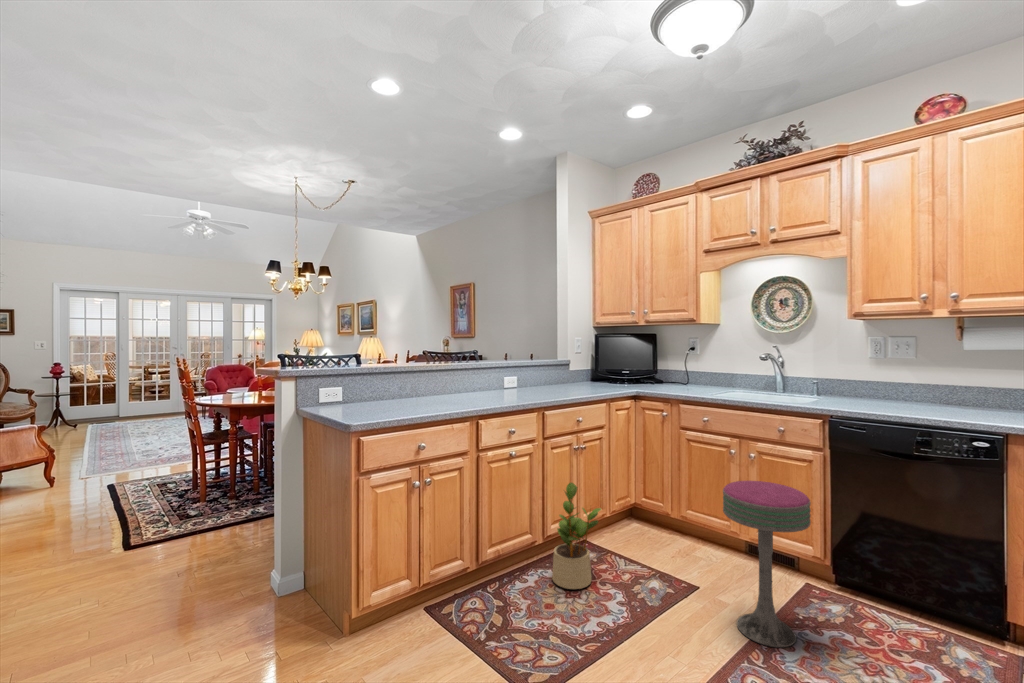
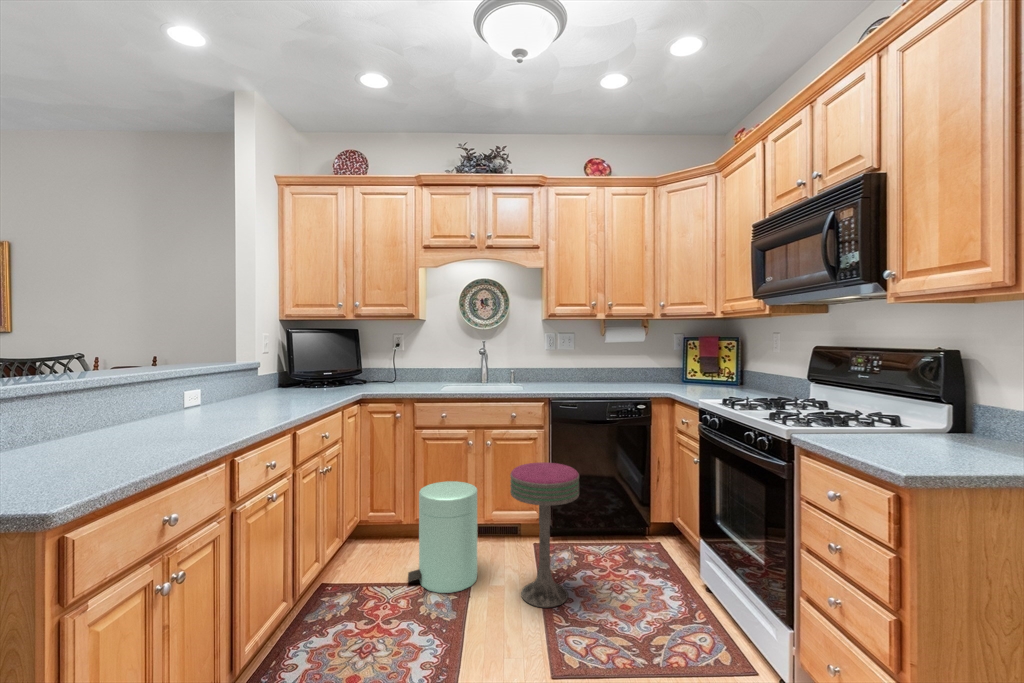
trash can: none [642,481,712,590] -> present [408,481,477,593]
potted plant: present [552,483,601,589] -> none [325,514,381,650]

